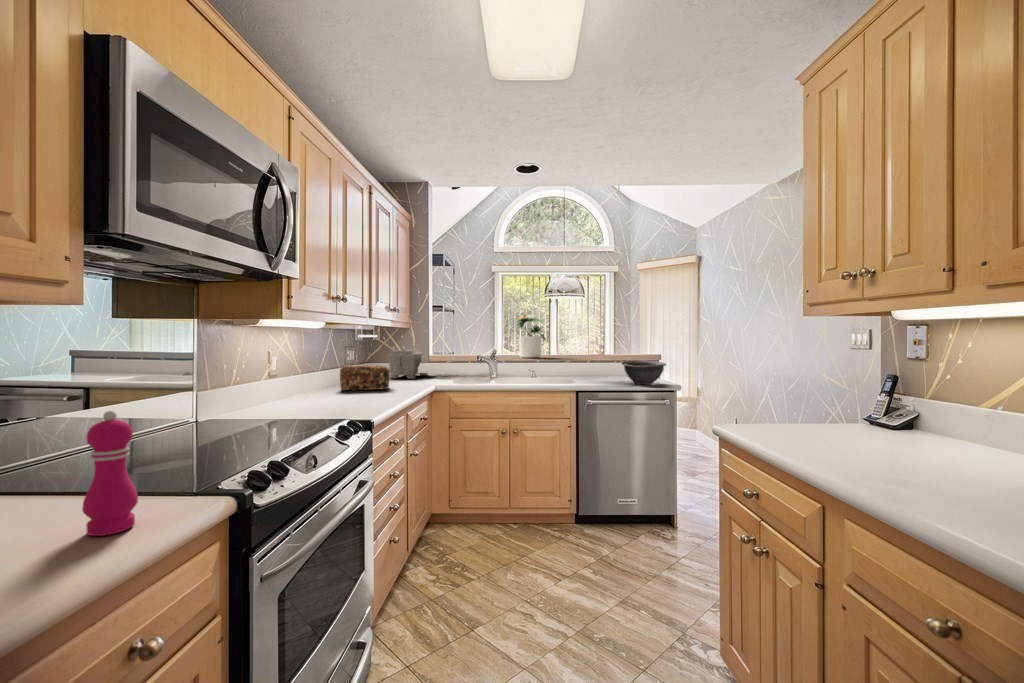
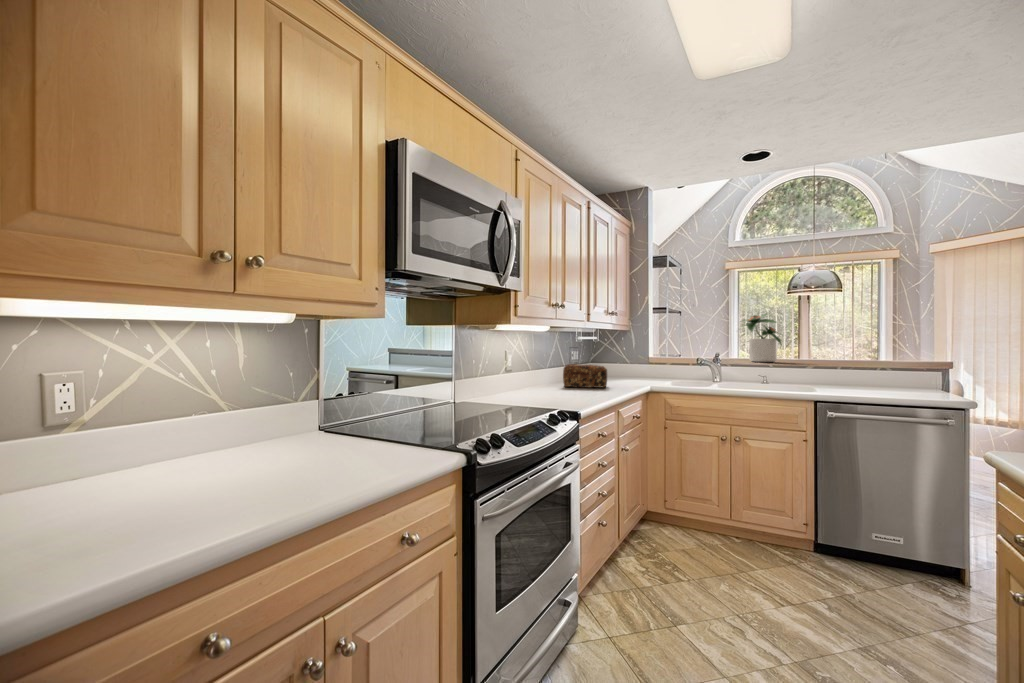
toaster: present [389,350,428,379] -> none [611,352,650,379]
bowl: present [622,360,666,385] -> none [879,368,948,398]
pepper mill: present [82,411,138,536] -> none [379,387,408,466]

